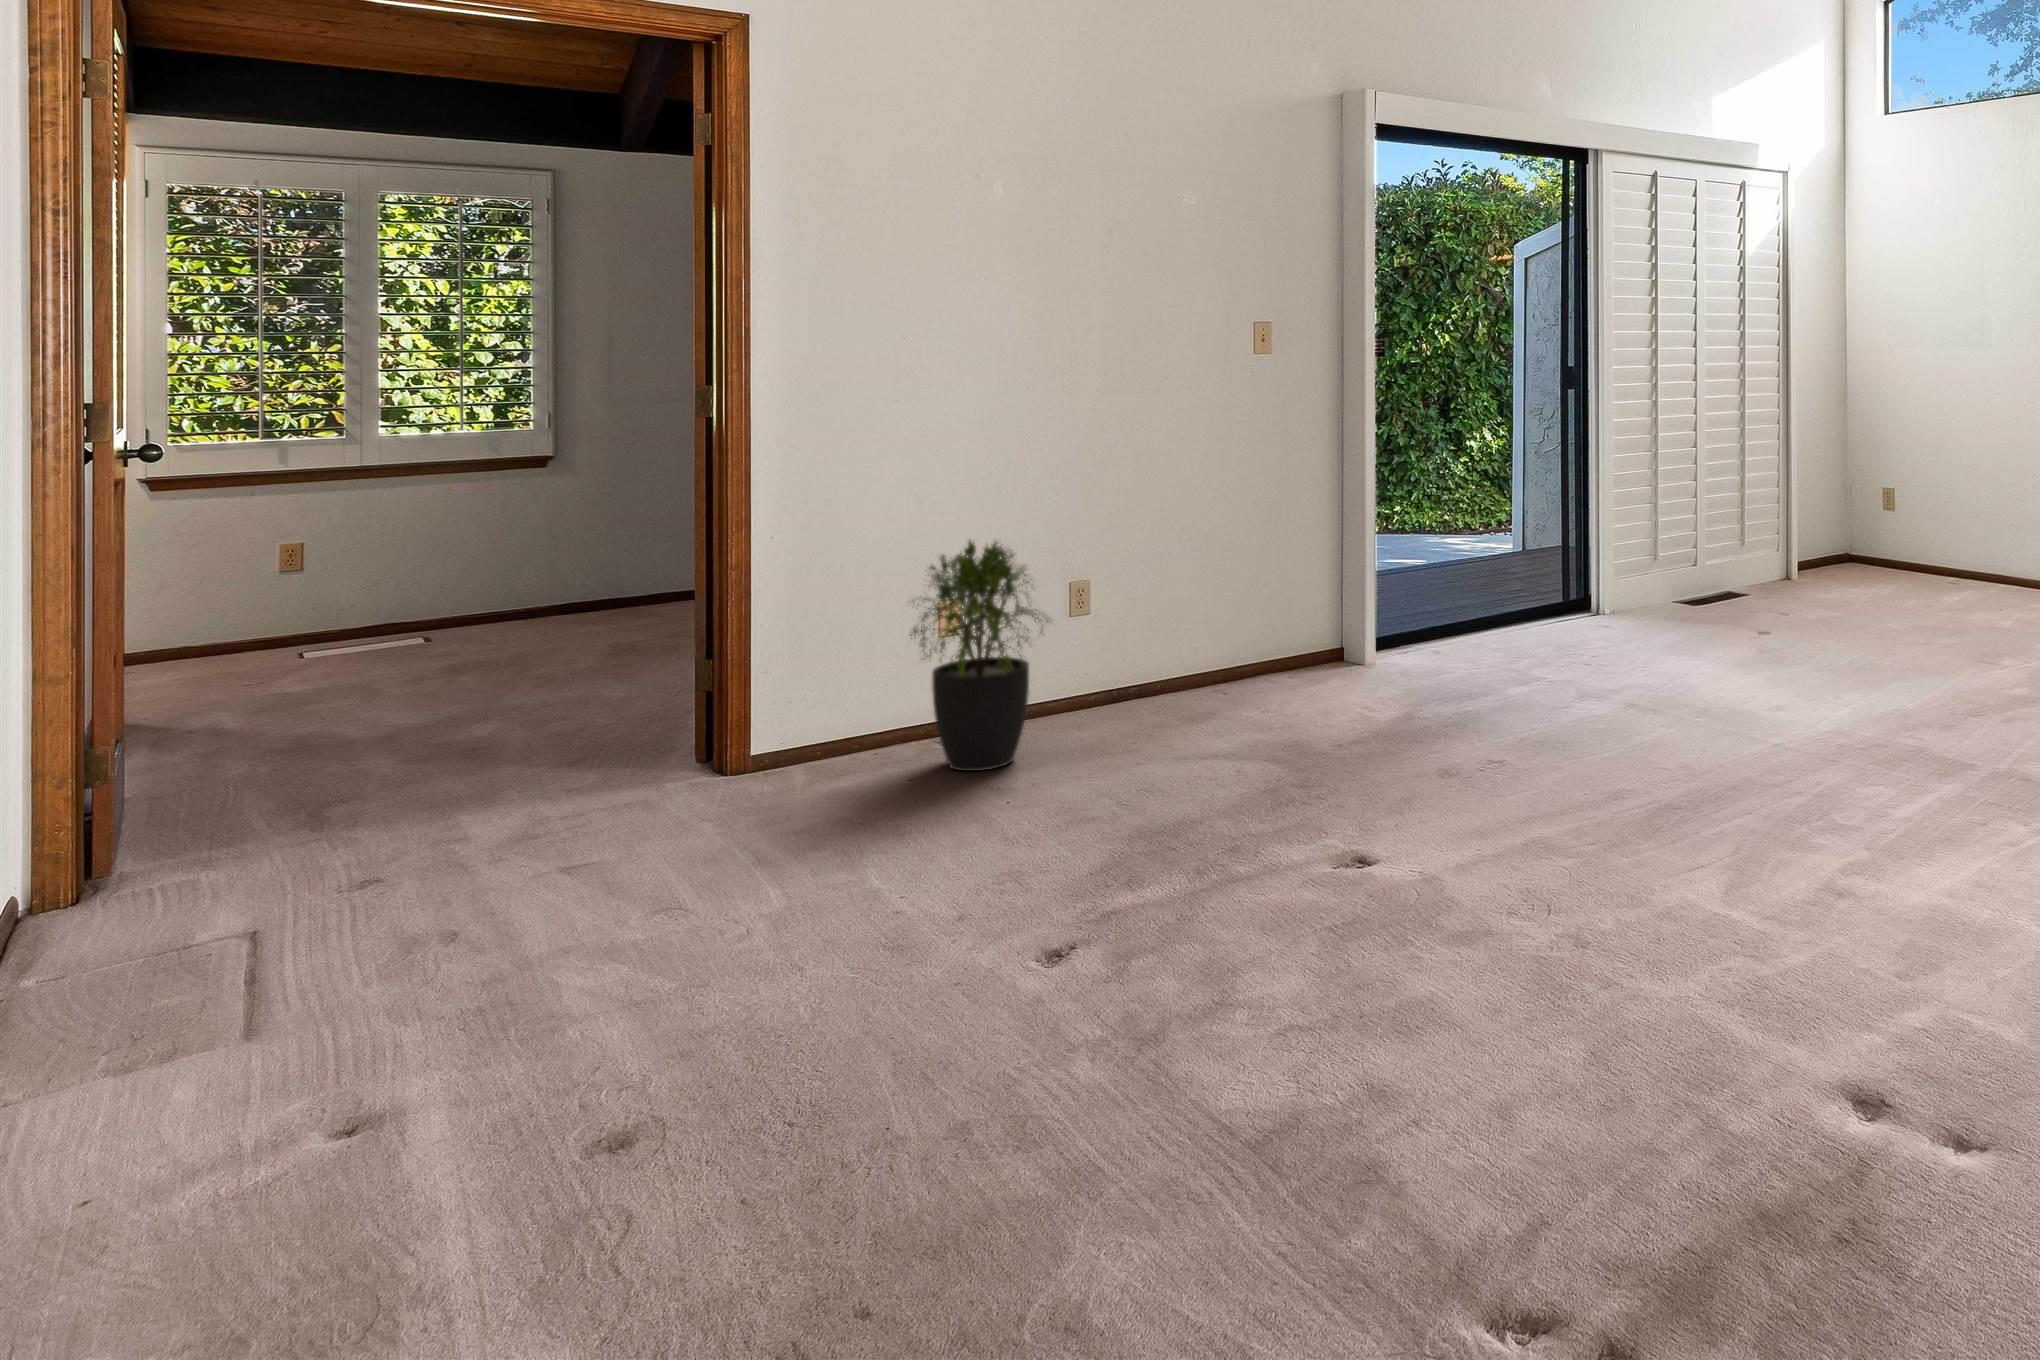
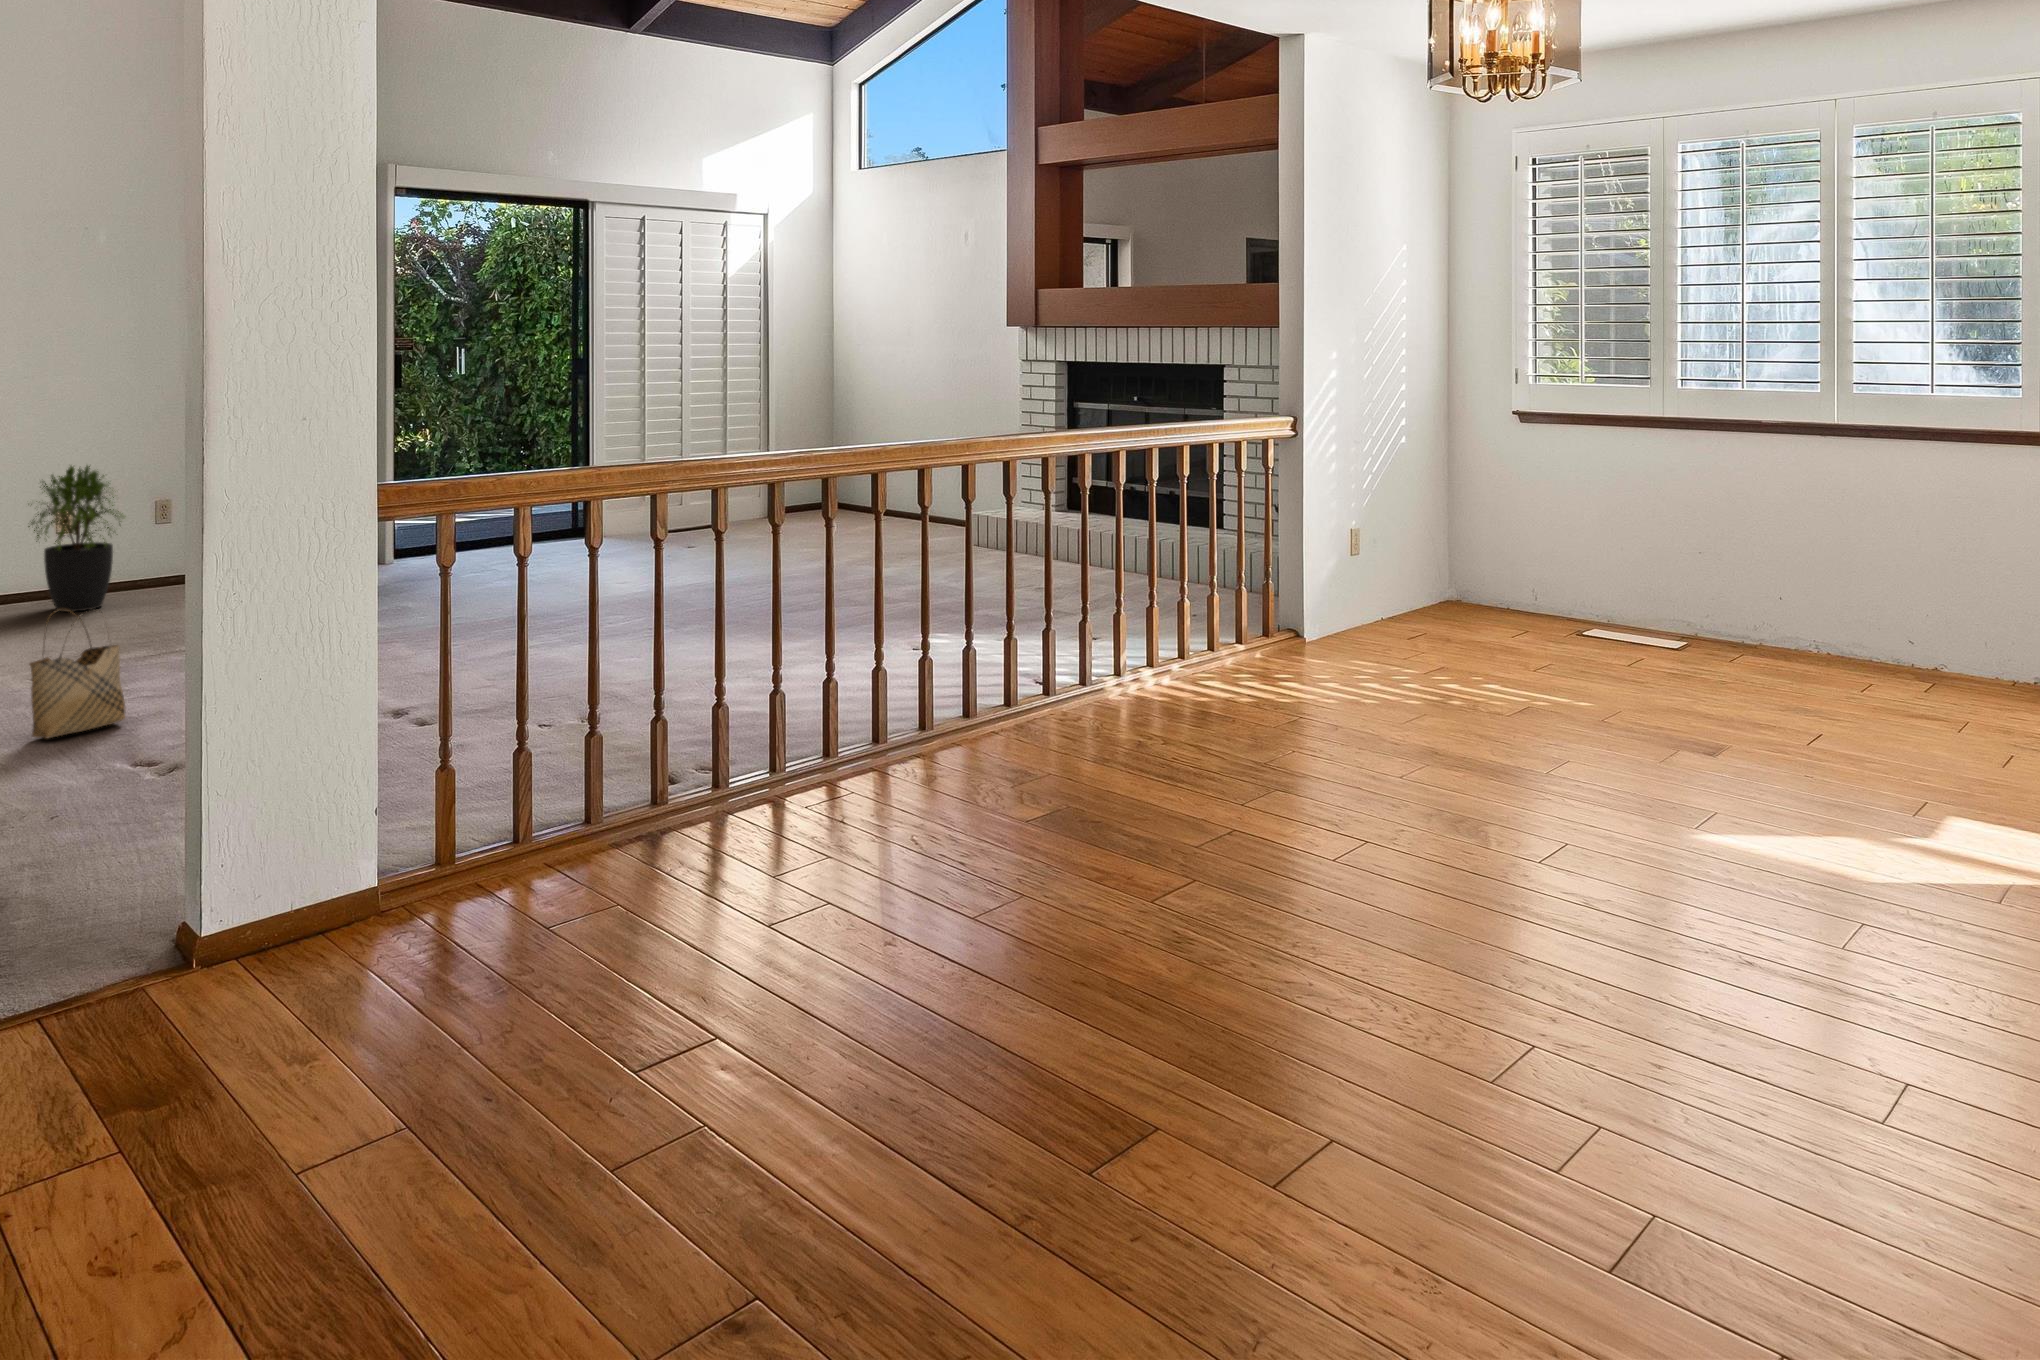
woven basket: none [1157,895,1309,1196] -> present [30,609,126,738]

